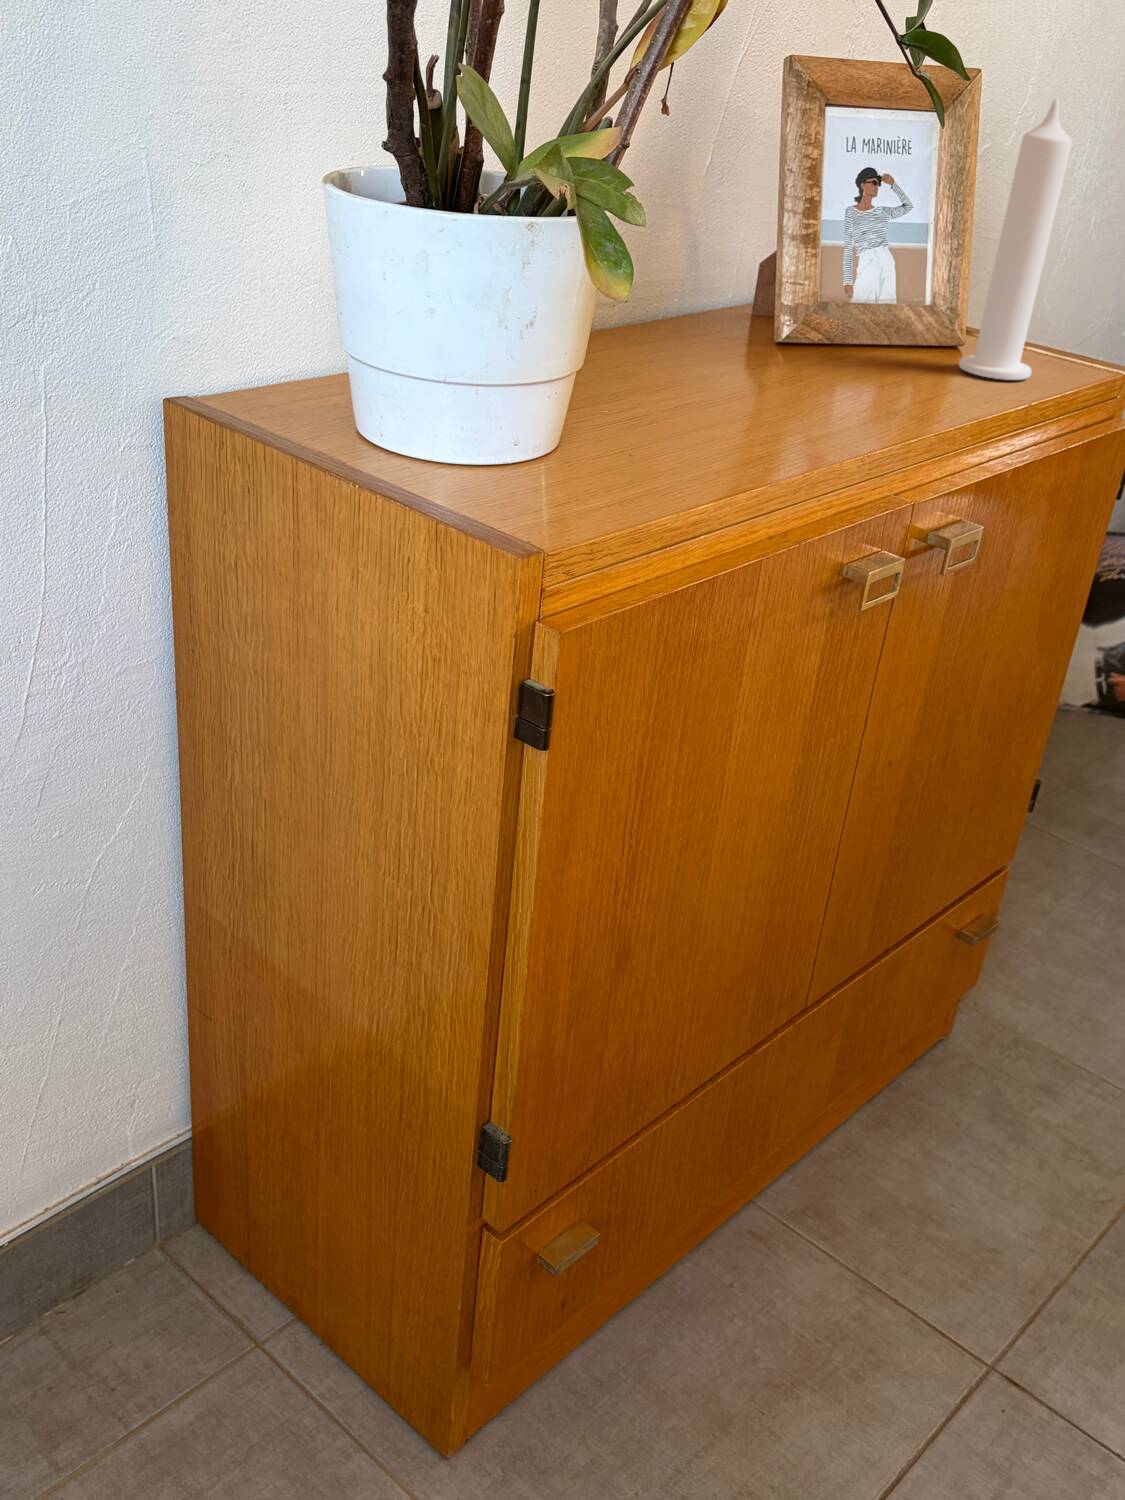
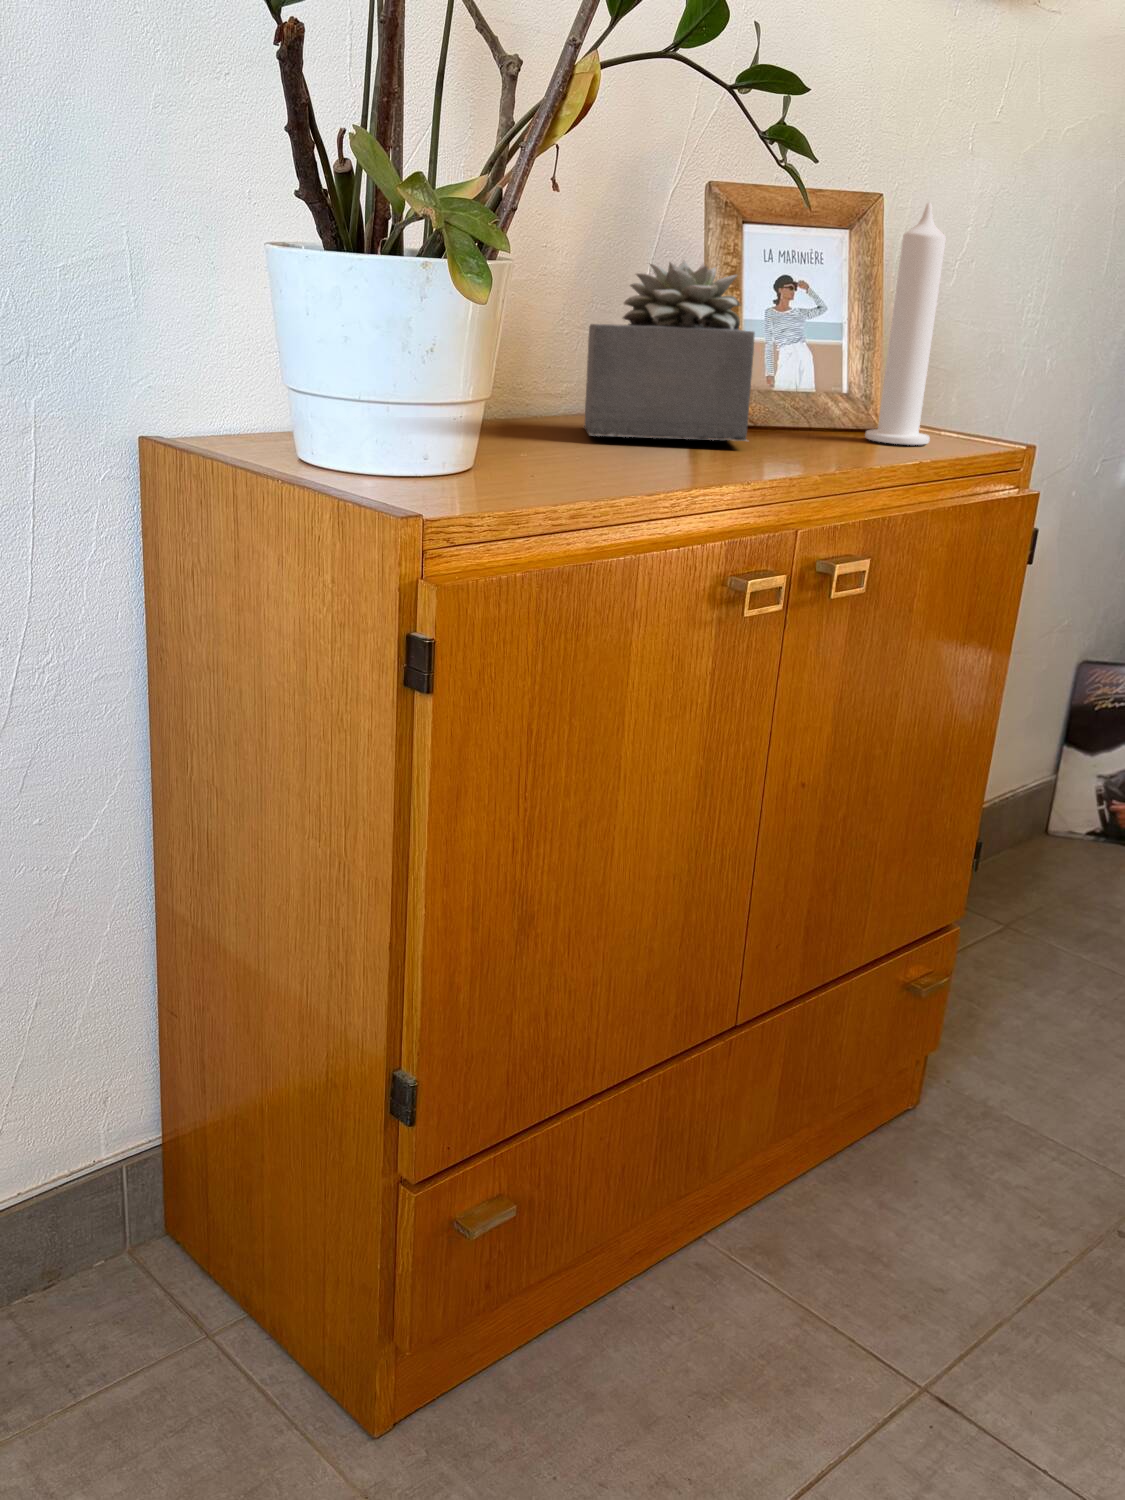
succulent plant: none [648,166,865,389] -> present [584,260,755,441]

